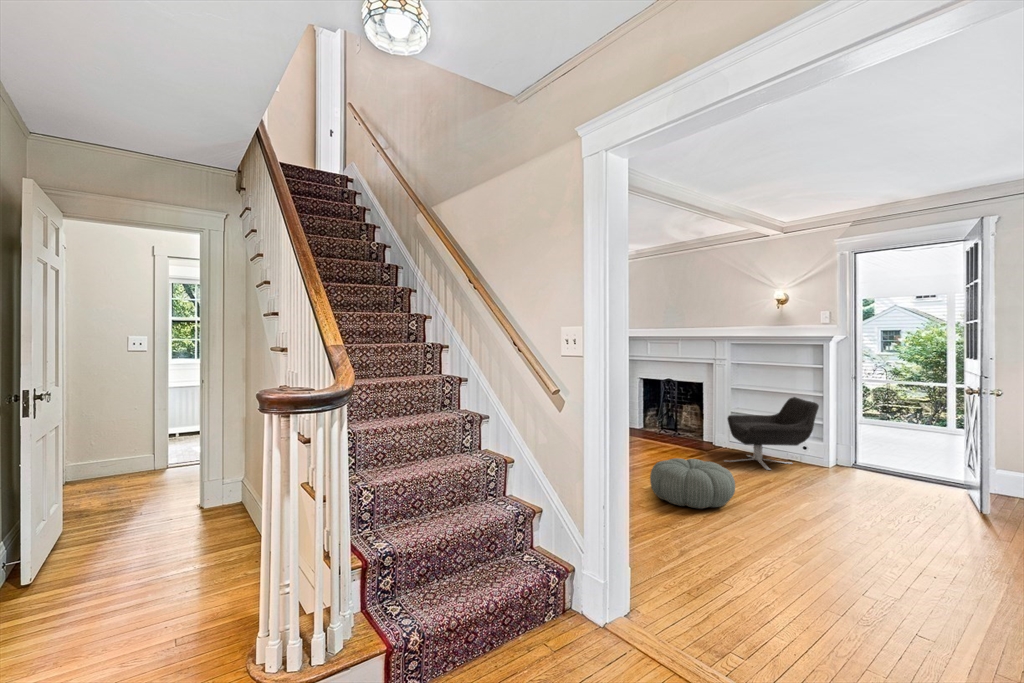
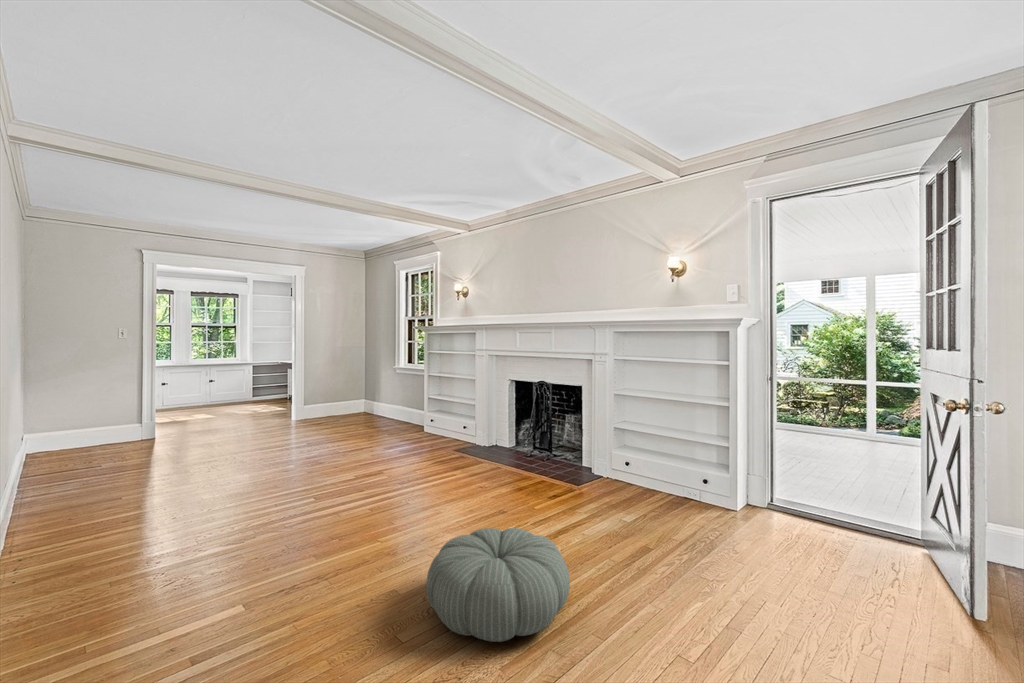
lounge chair: present [727,397,819,470] -> none [595,407,722,519]

